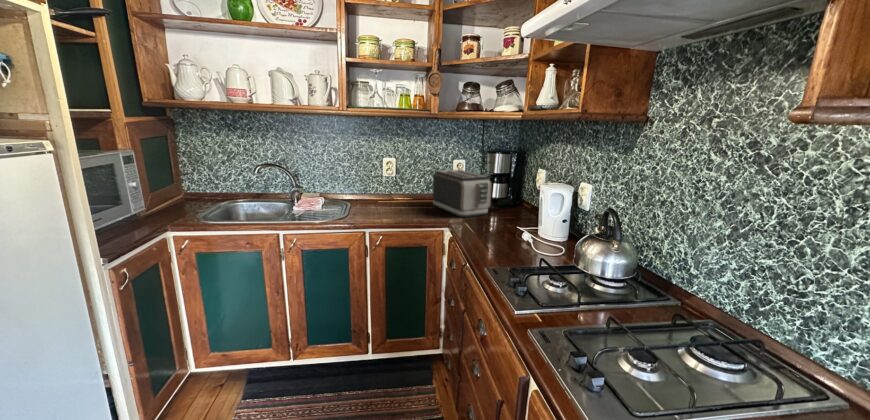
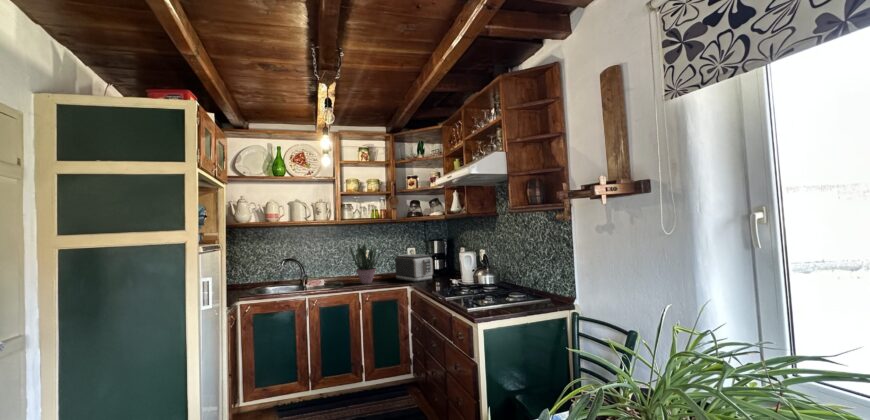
potted plant: none [363,146,408,212] -> present [350,243,379,284]

